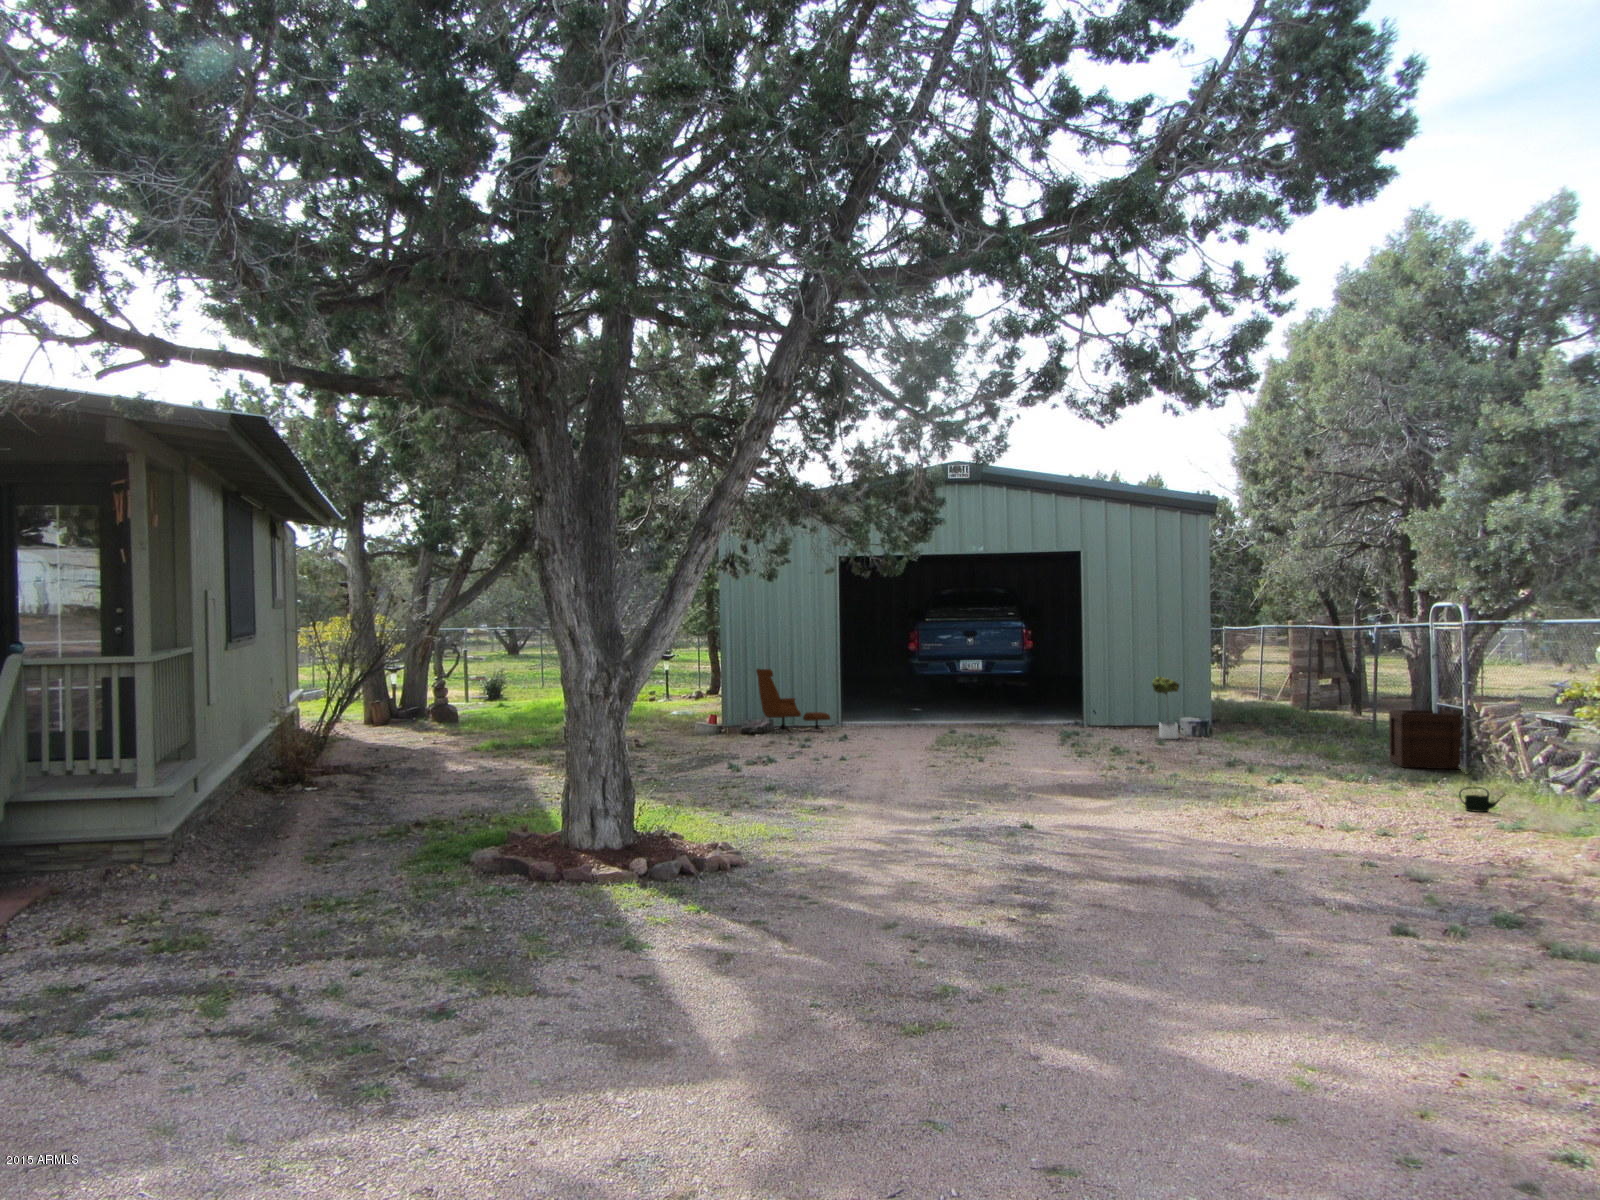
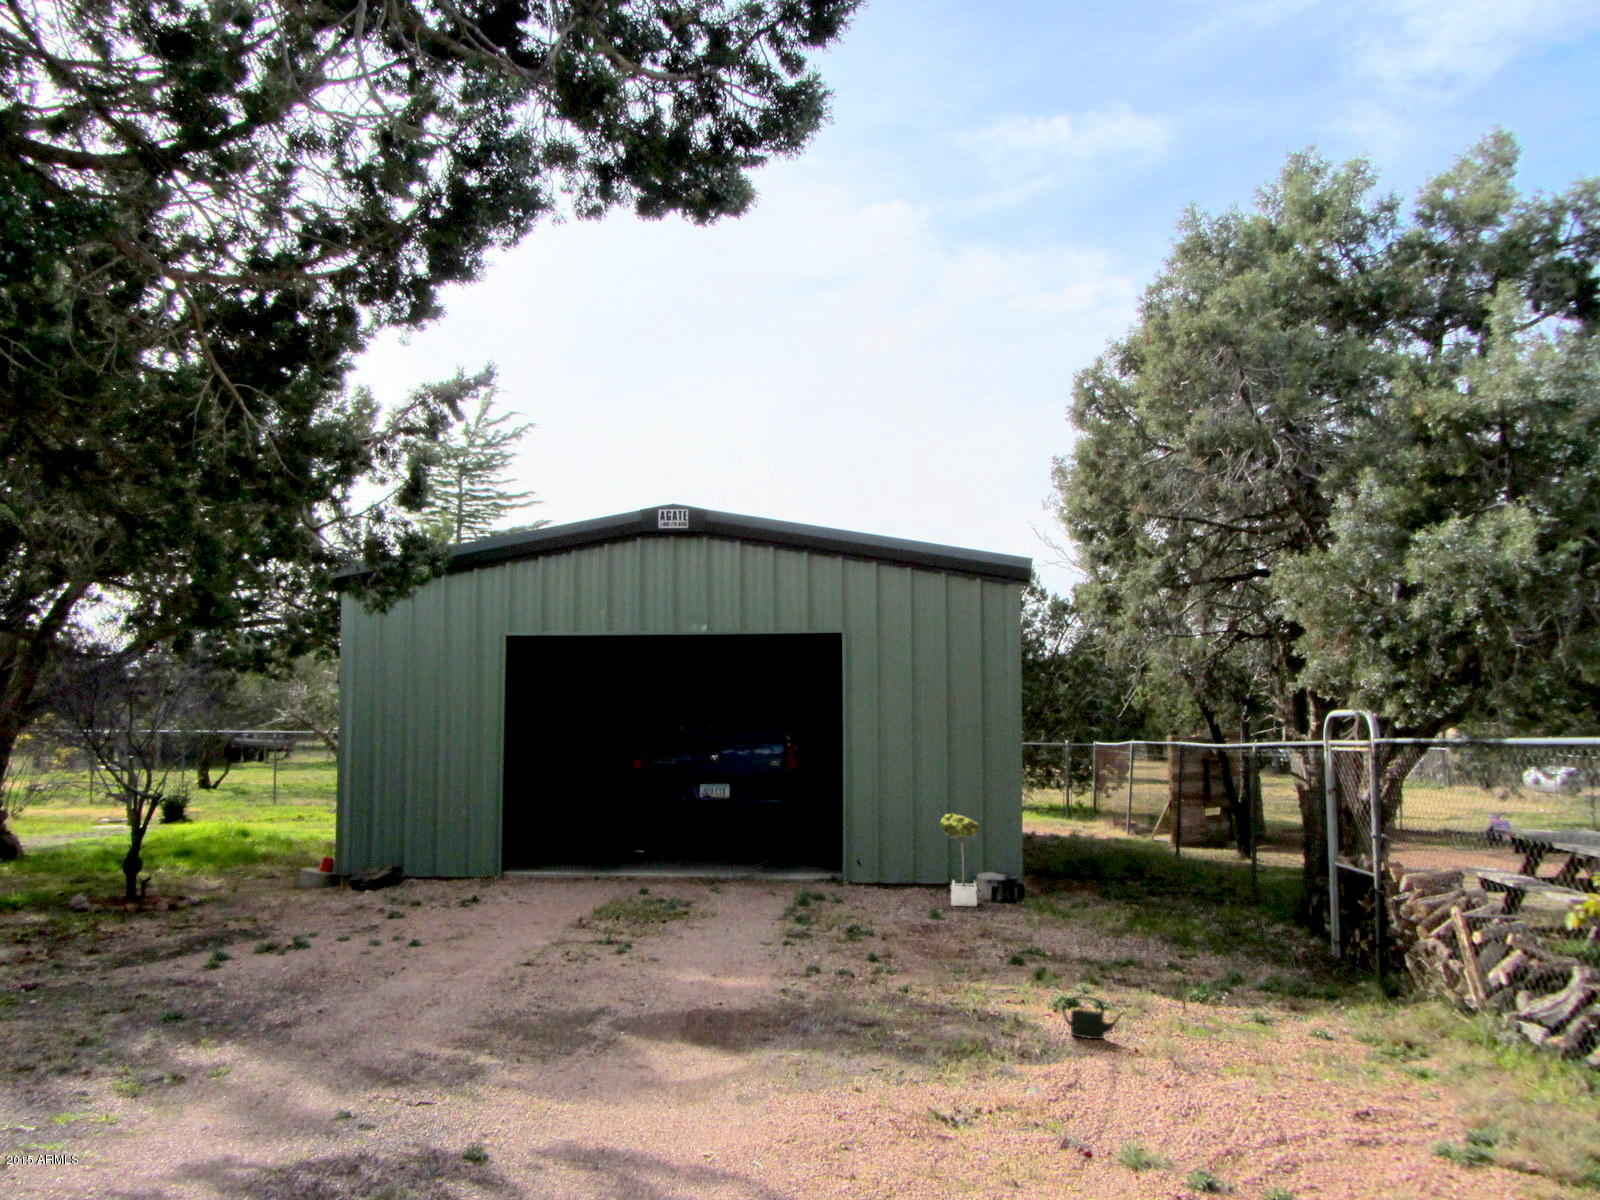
lounge chair: present [756,668,830,732] -> none [367,797,483,897]
wooden crate: present [1389,710,1462,769] -> none [1265,873,1375,973]
watering can: present [1459,787,1503,812] -> present [1062,997,1124,1039]

